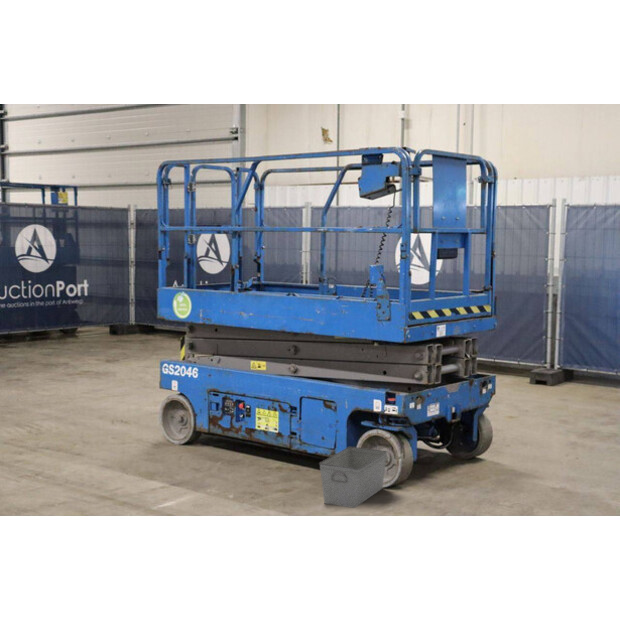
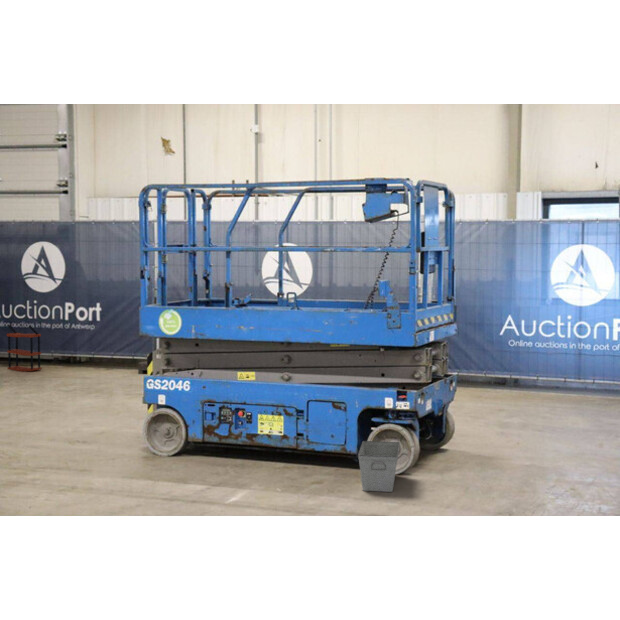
shelving unit: none [149,296,180,343] -> present [7,325,42,371]

